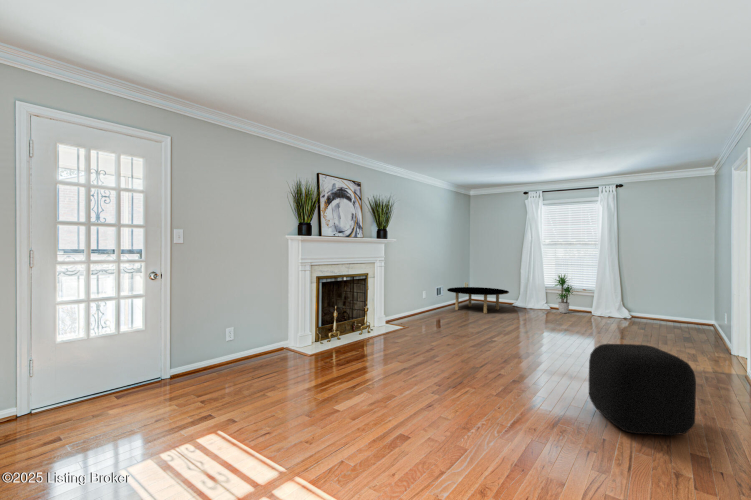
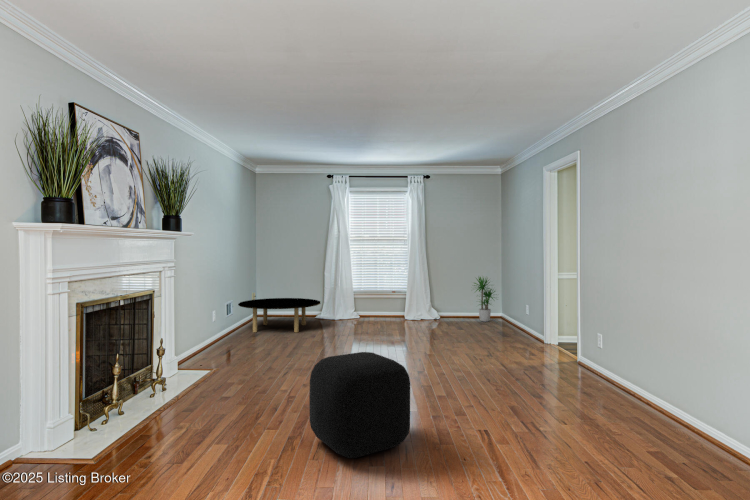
potted plant: present [555,275,573,313] -> present [474,277,495,322]
ottoman: present [589,344,696,435] -> present [309,352,410,458]

